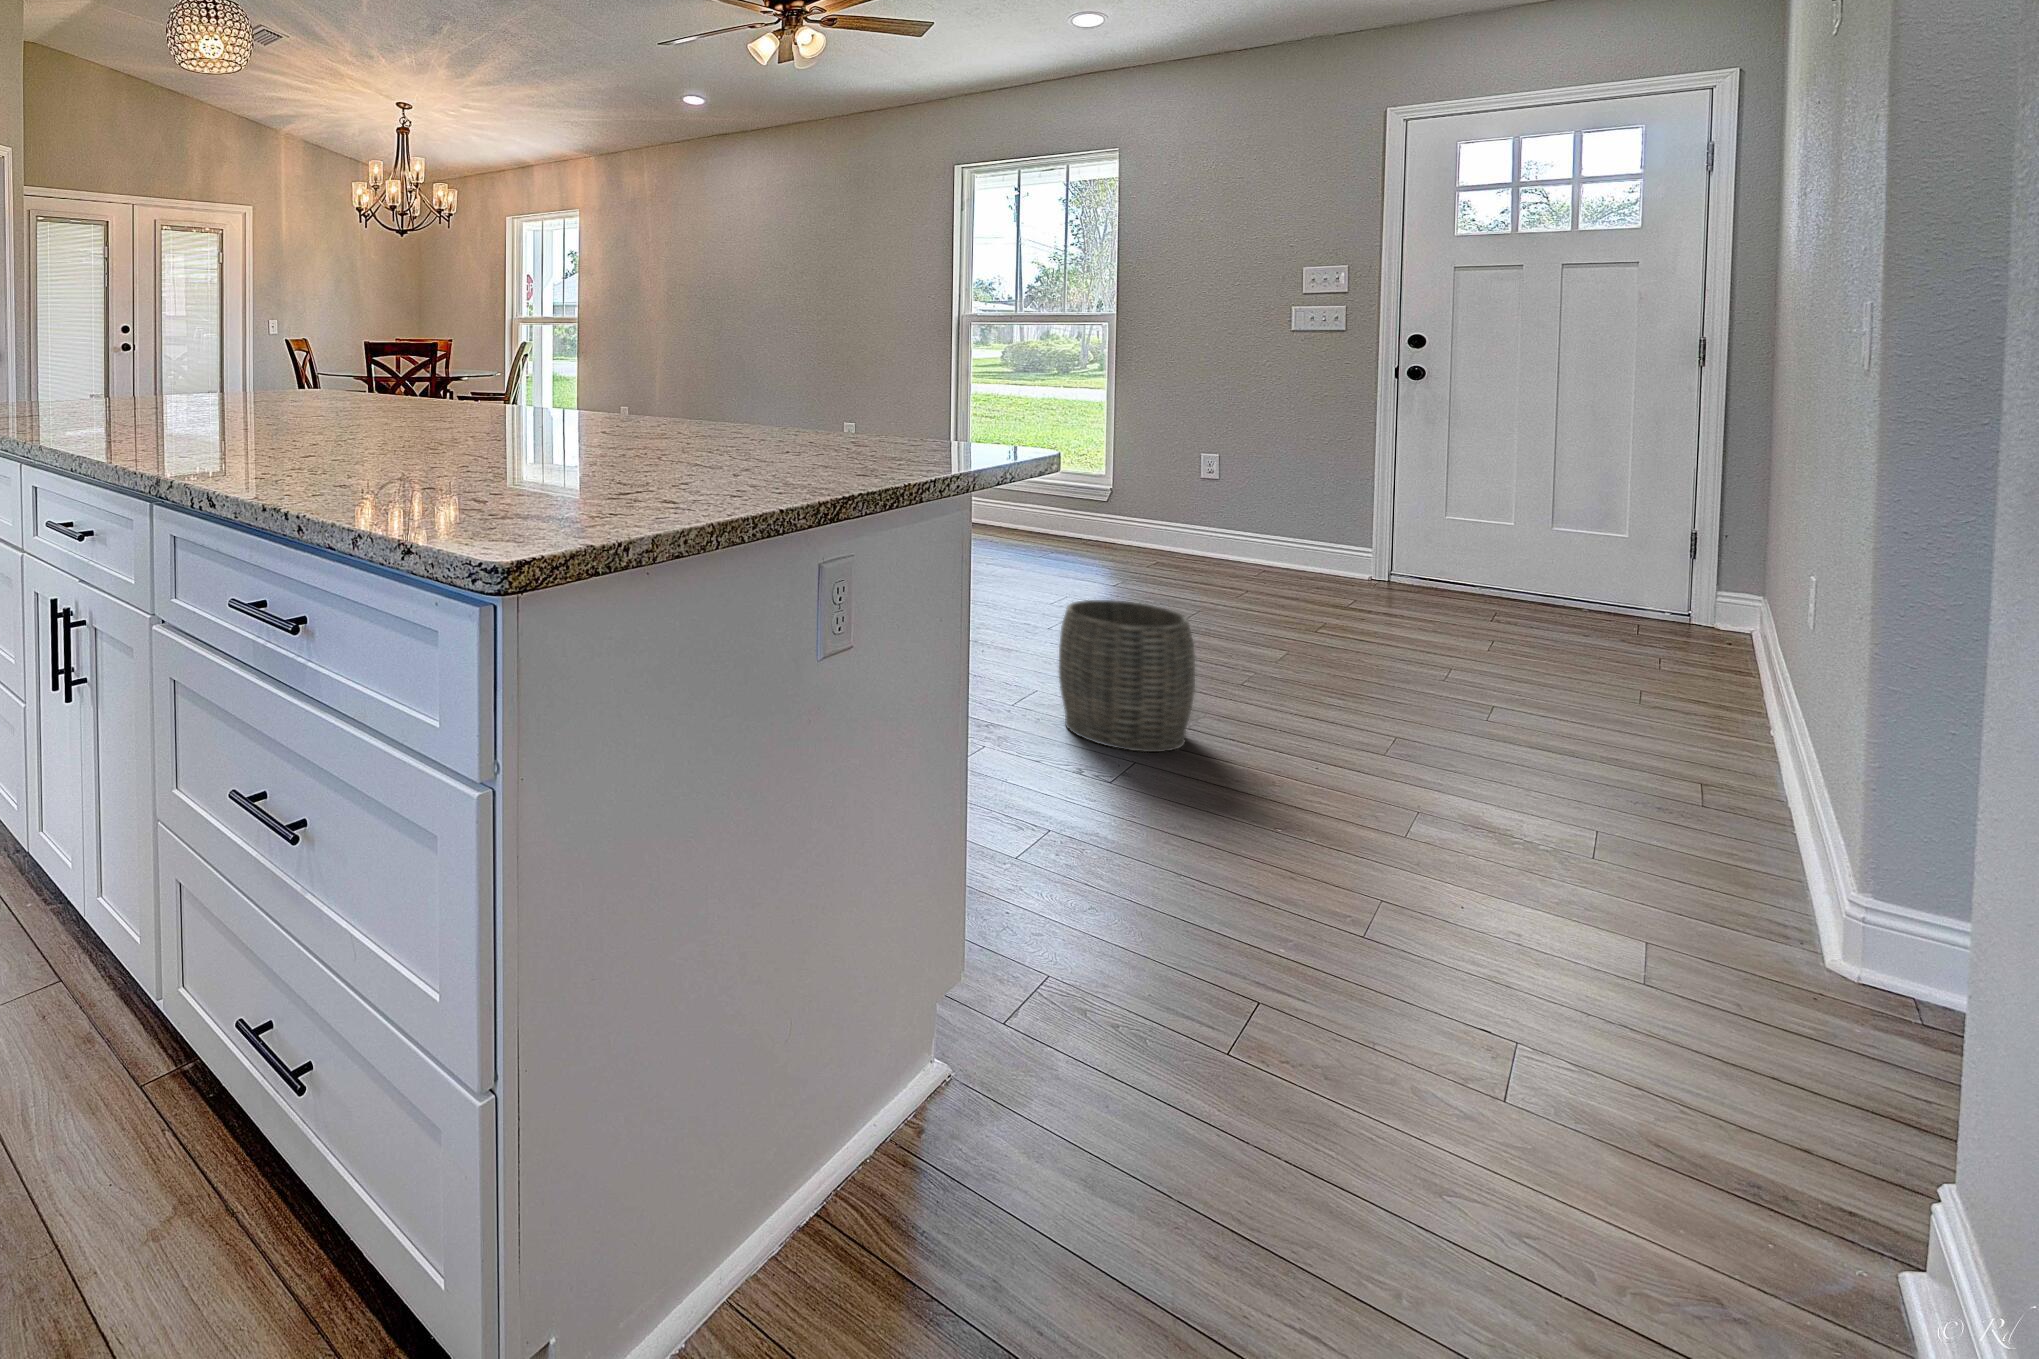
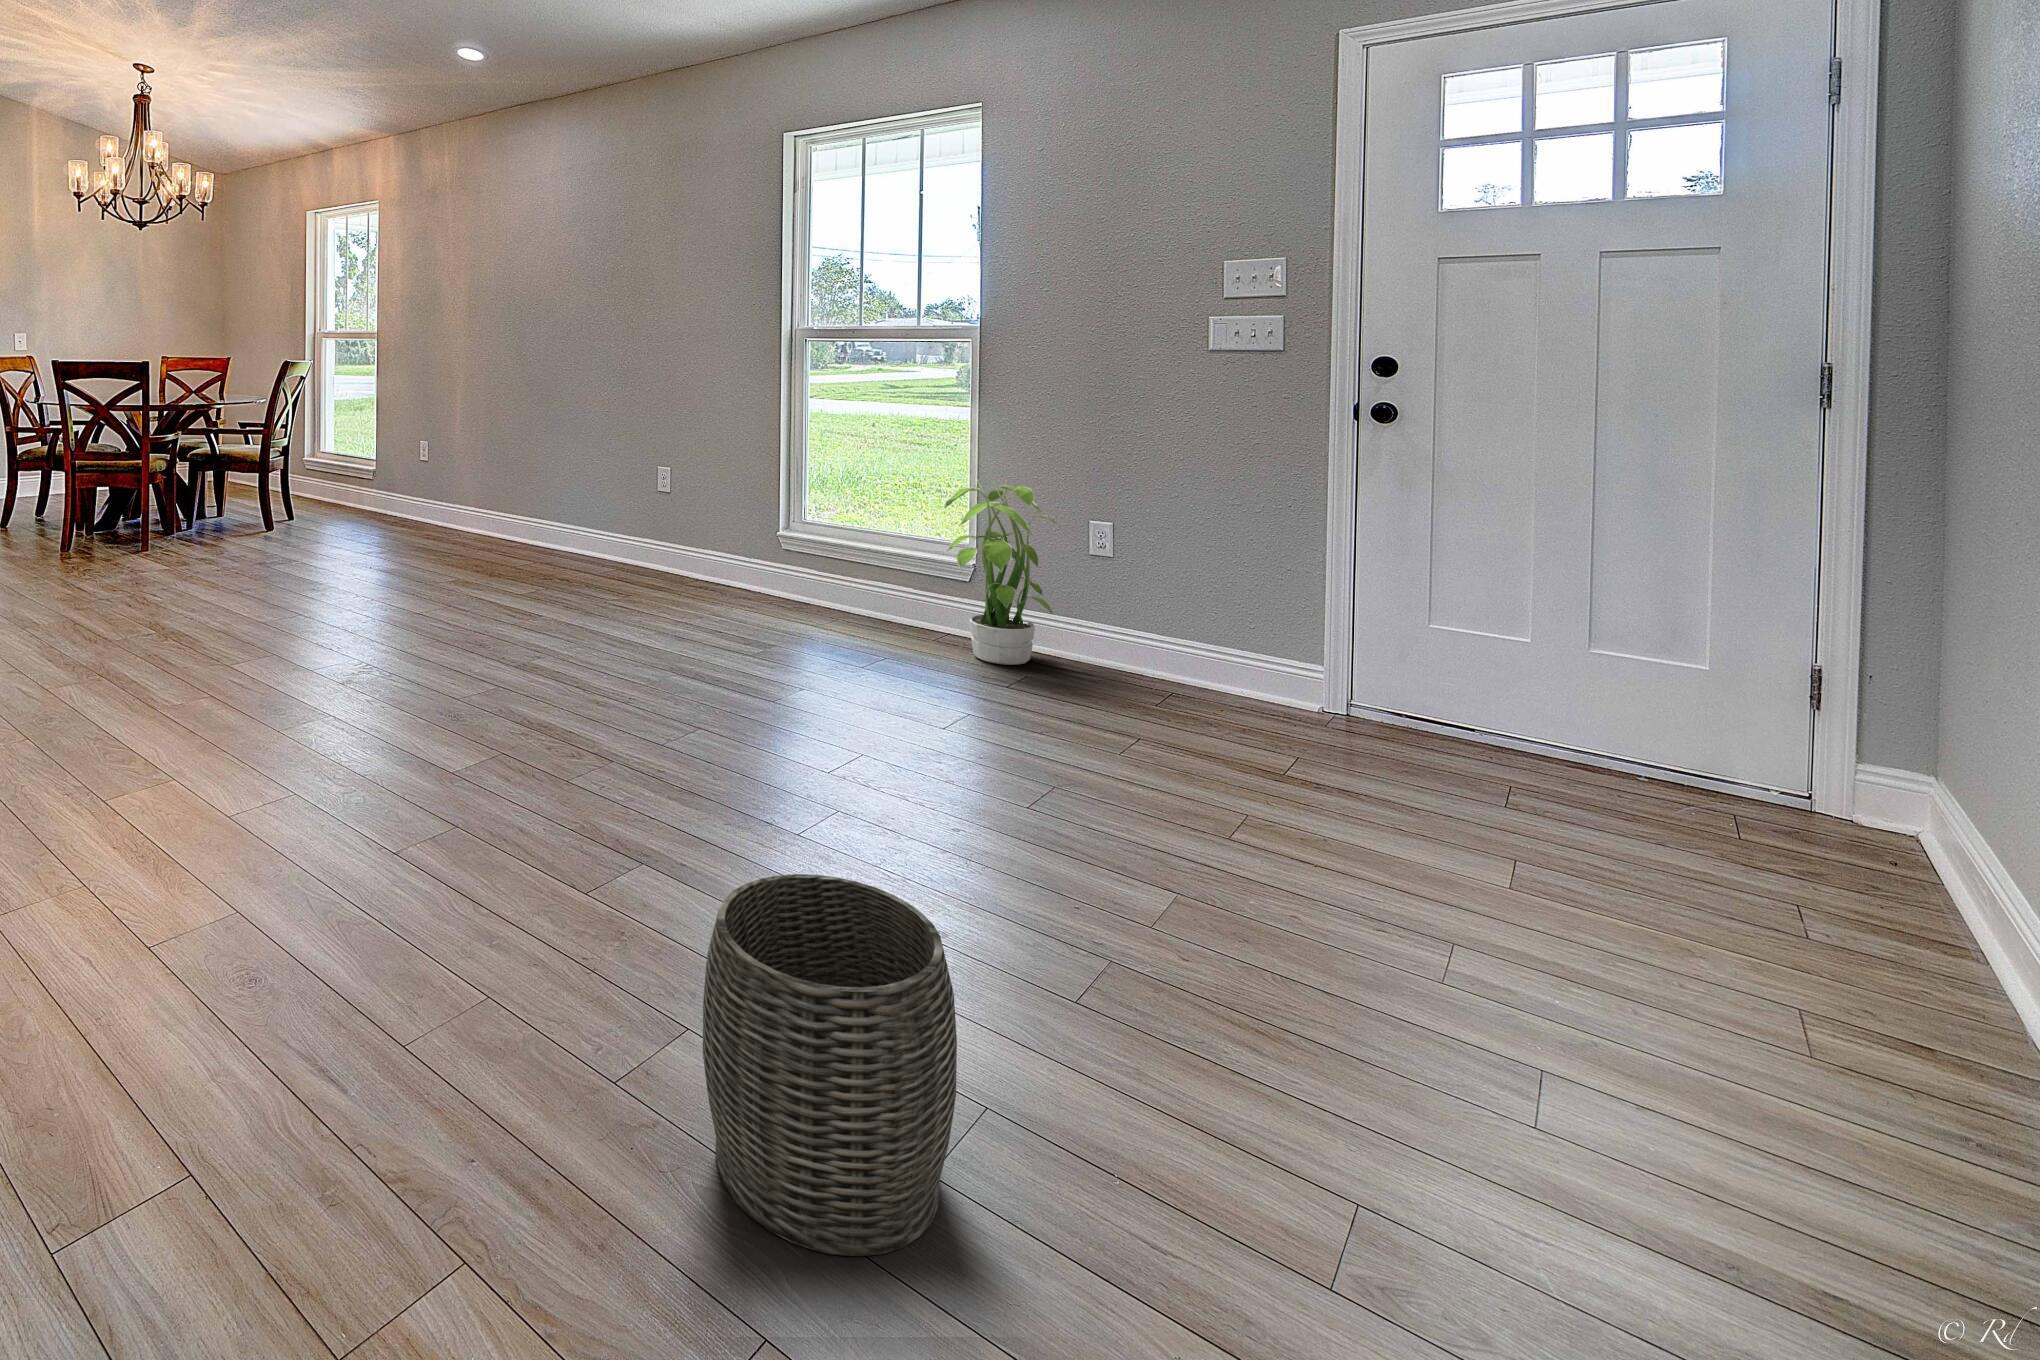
potted plant: none [1089,423,1184,556] -> present [944,479,1062,665]

